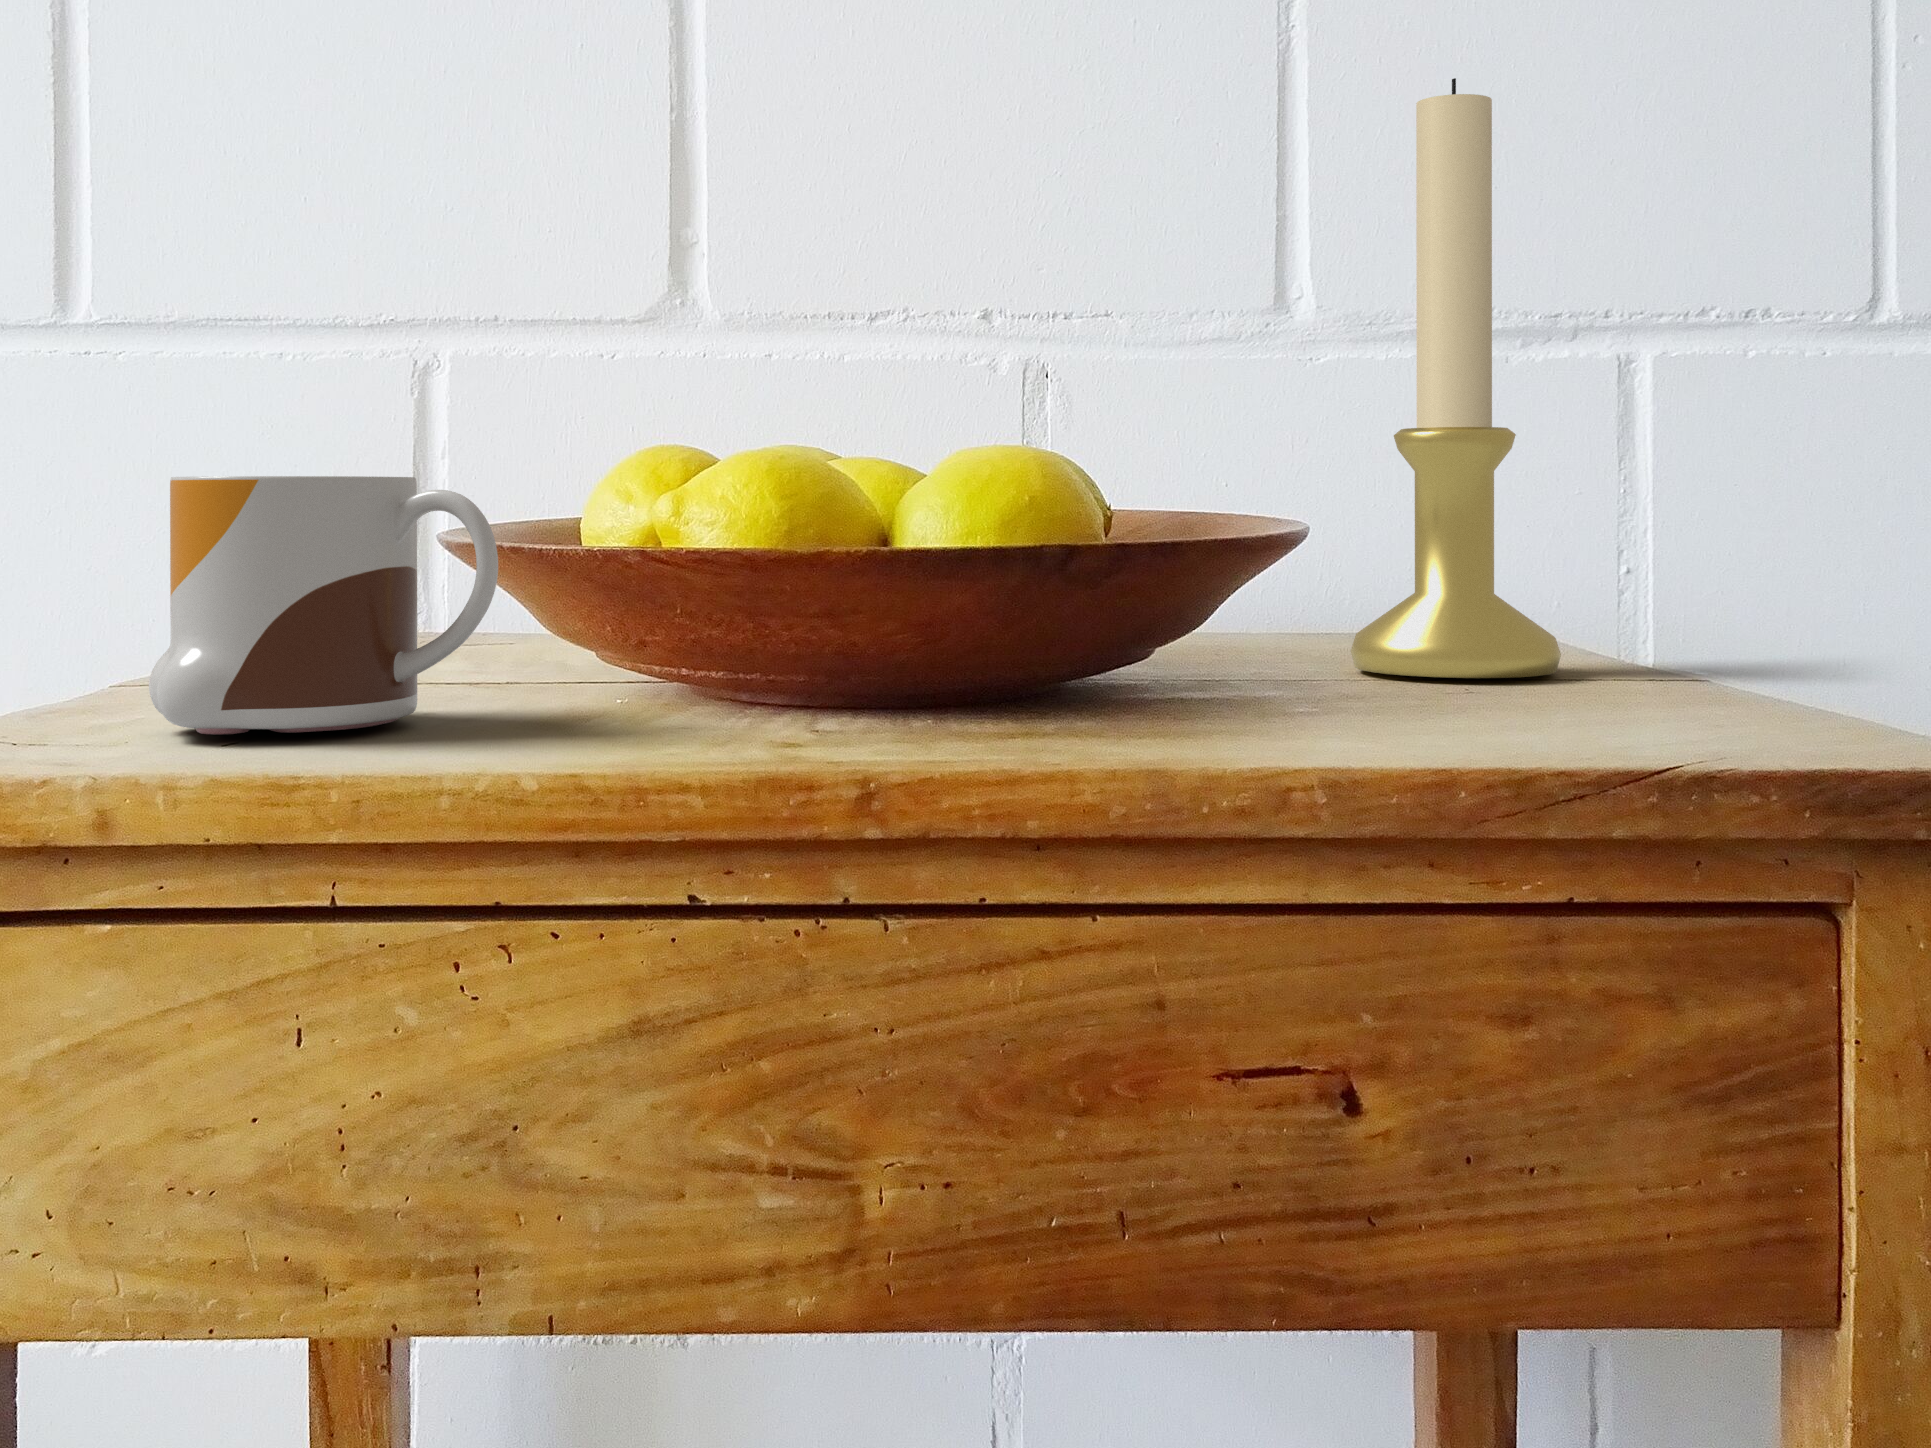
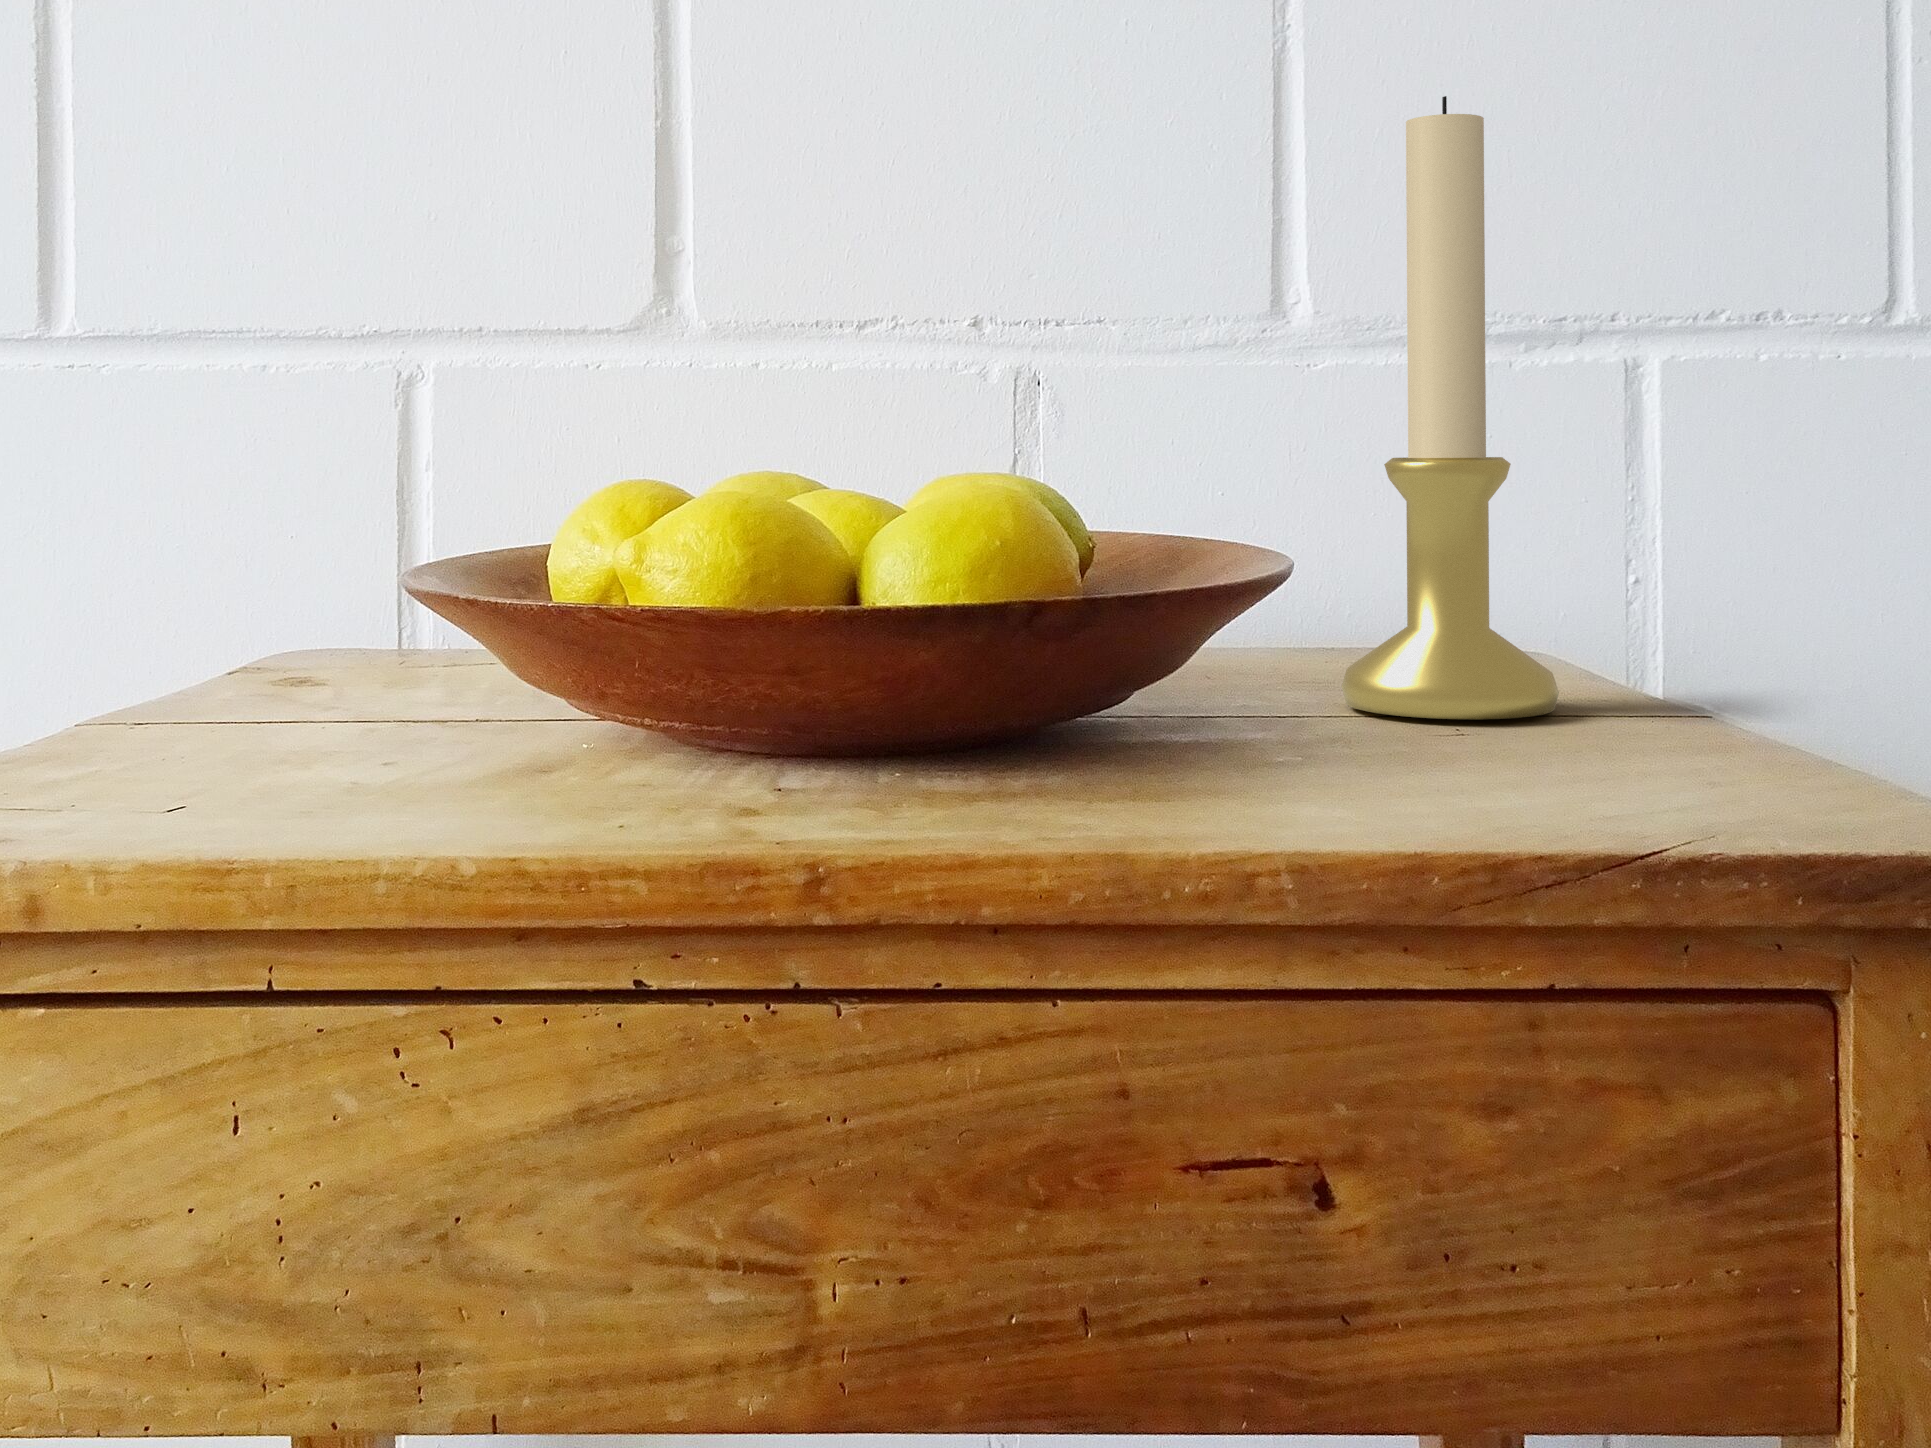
mug: present [149,476,498,735] -> none [96,528,449,802]

